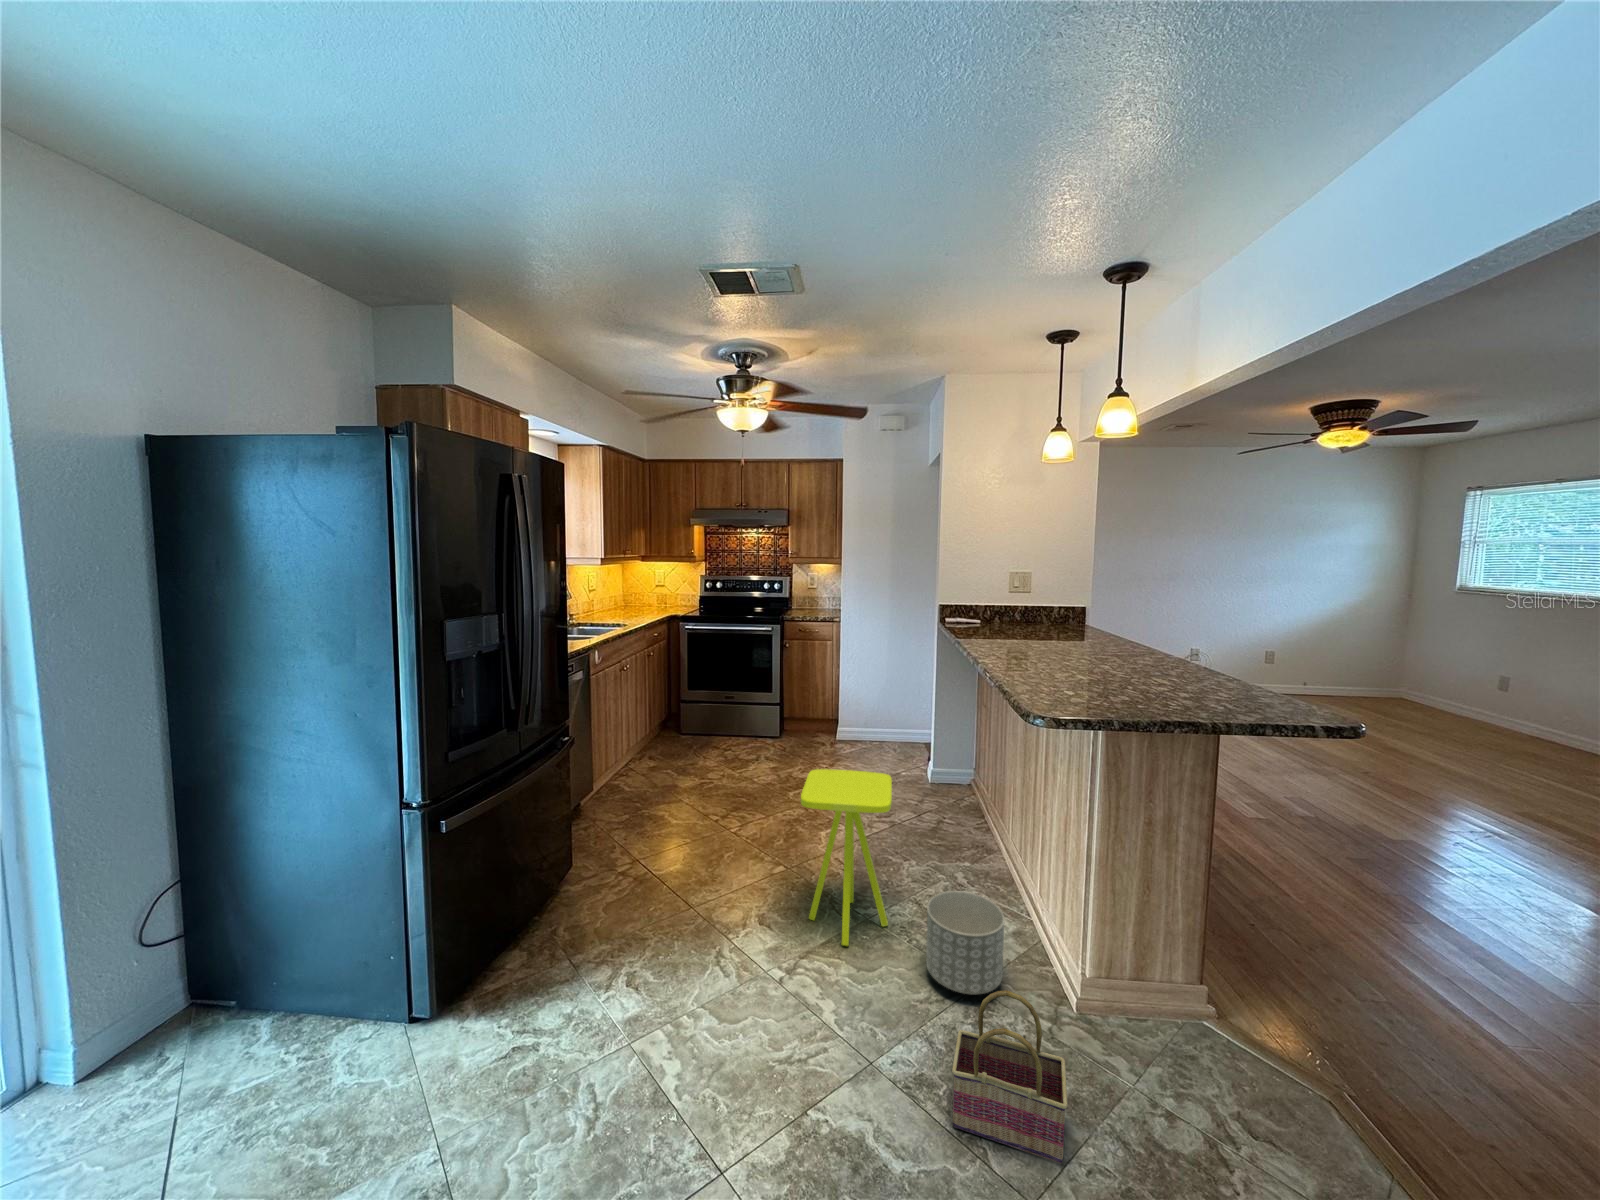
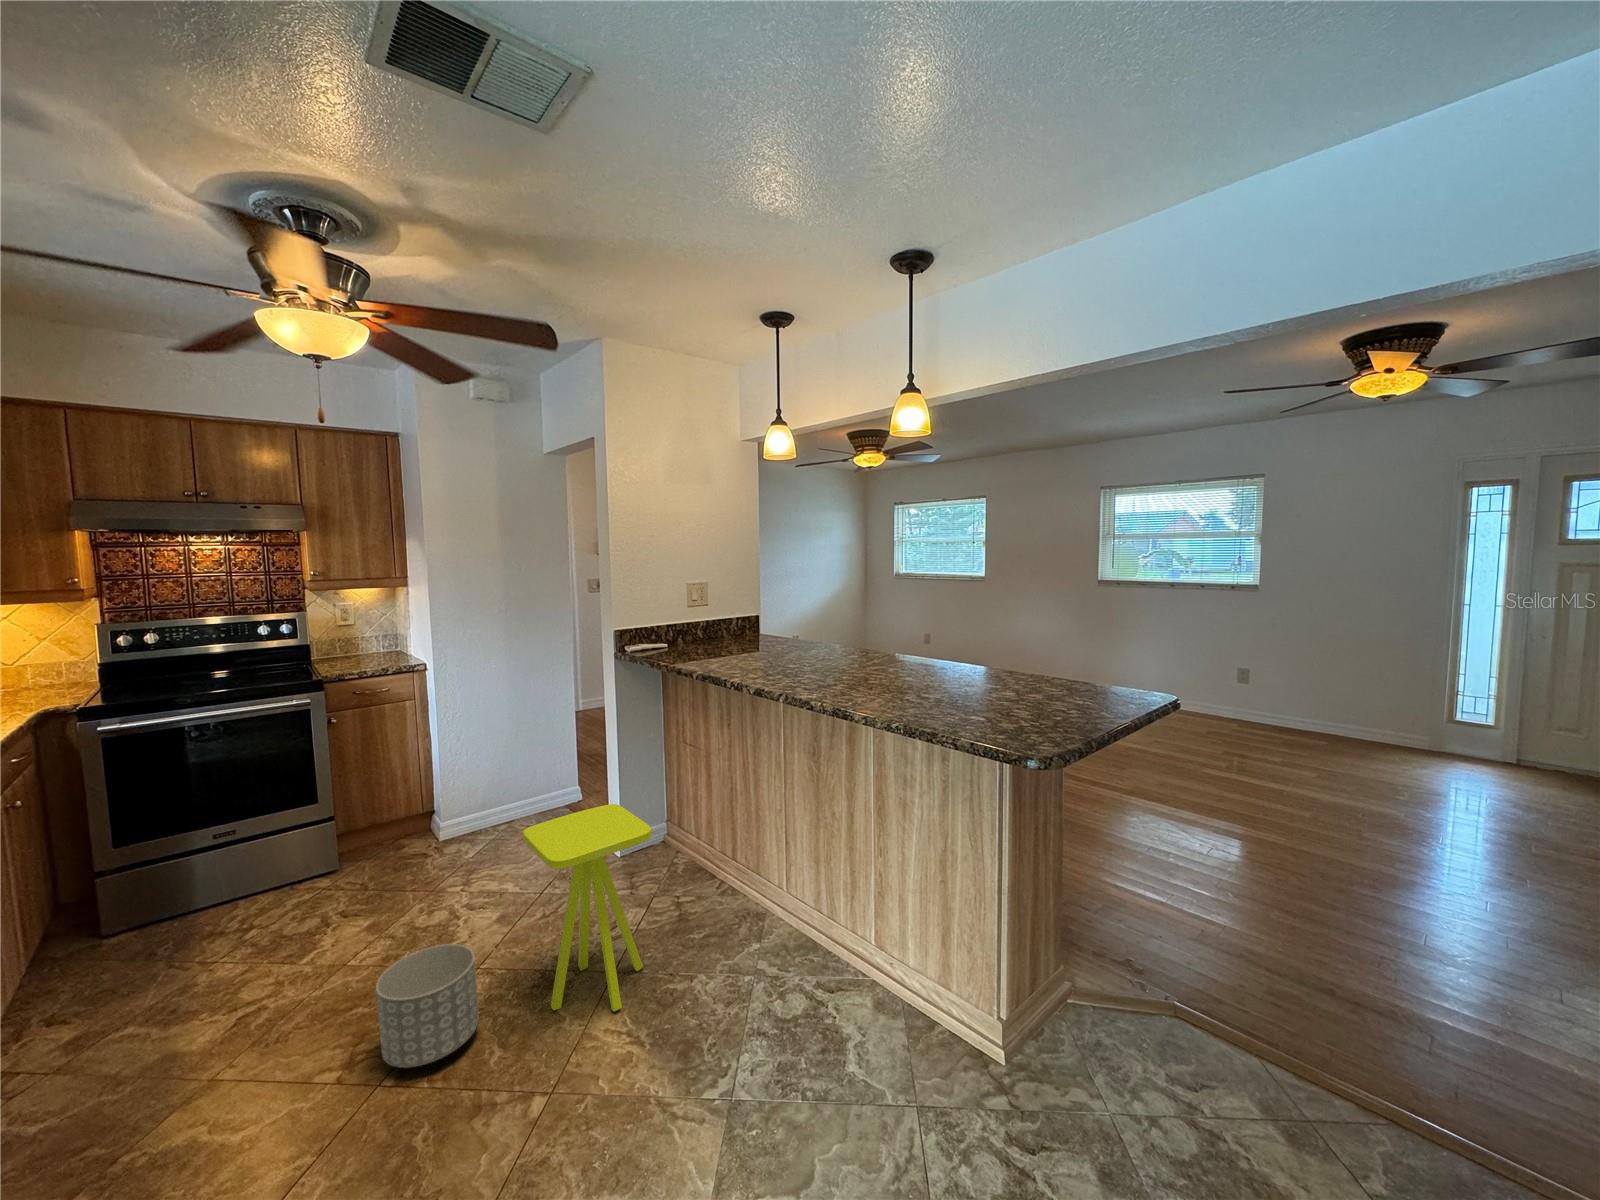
planter: present [926,891,1004,995] -> present [376,944,479,1068]
basket: present [952,990,1068,1163] -> none [805,935,908,1082]

